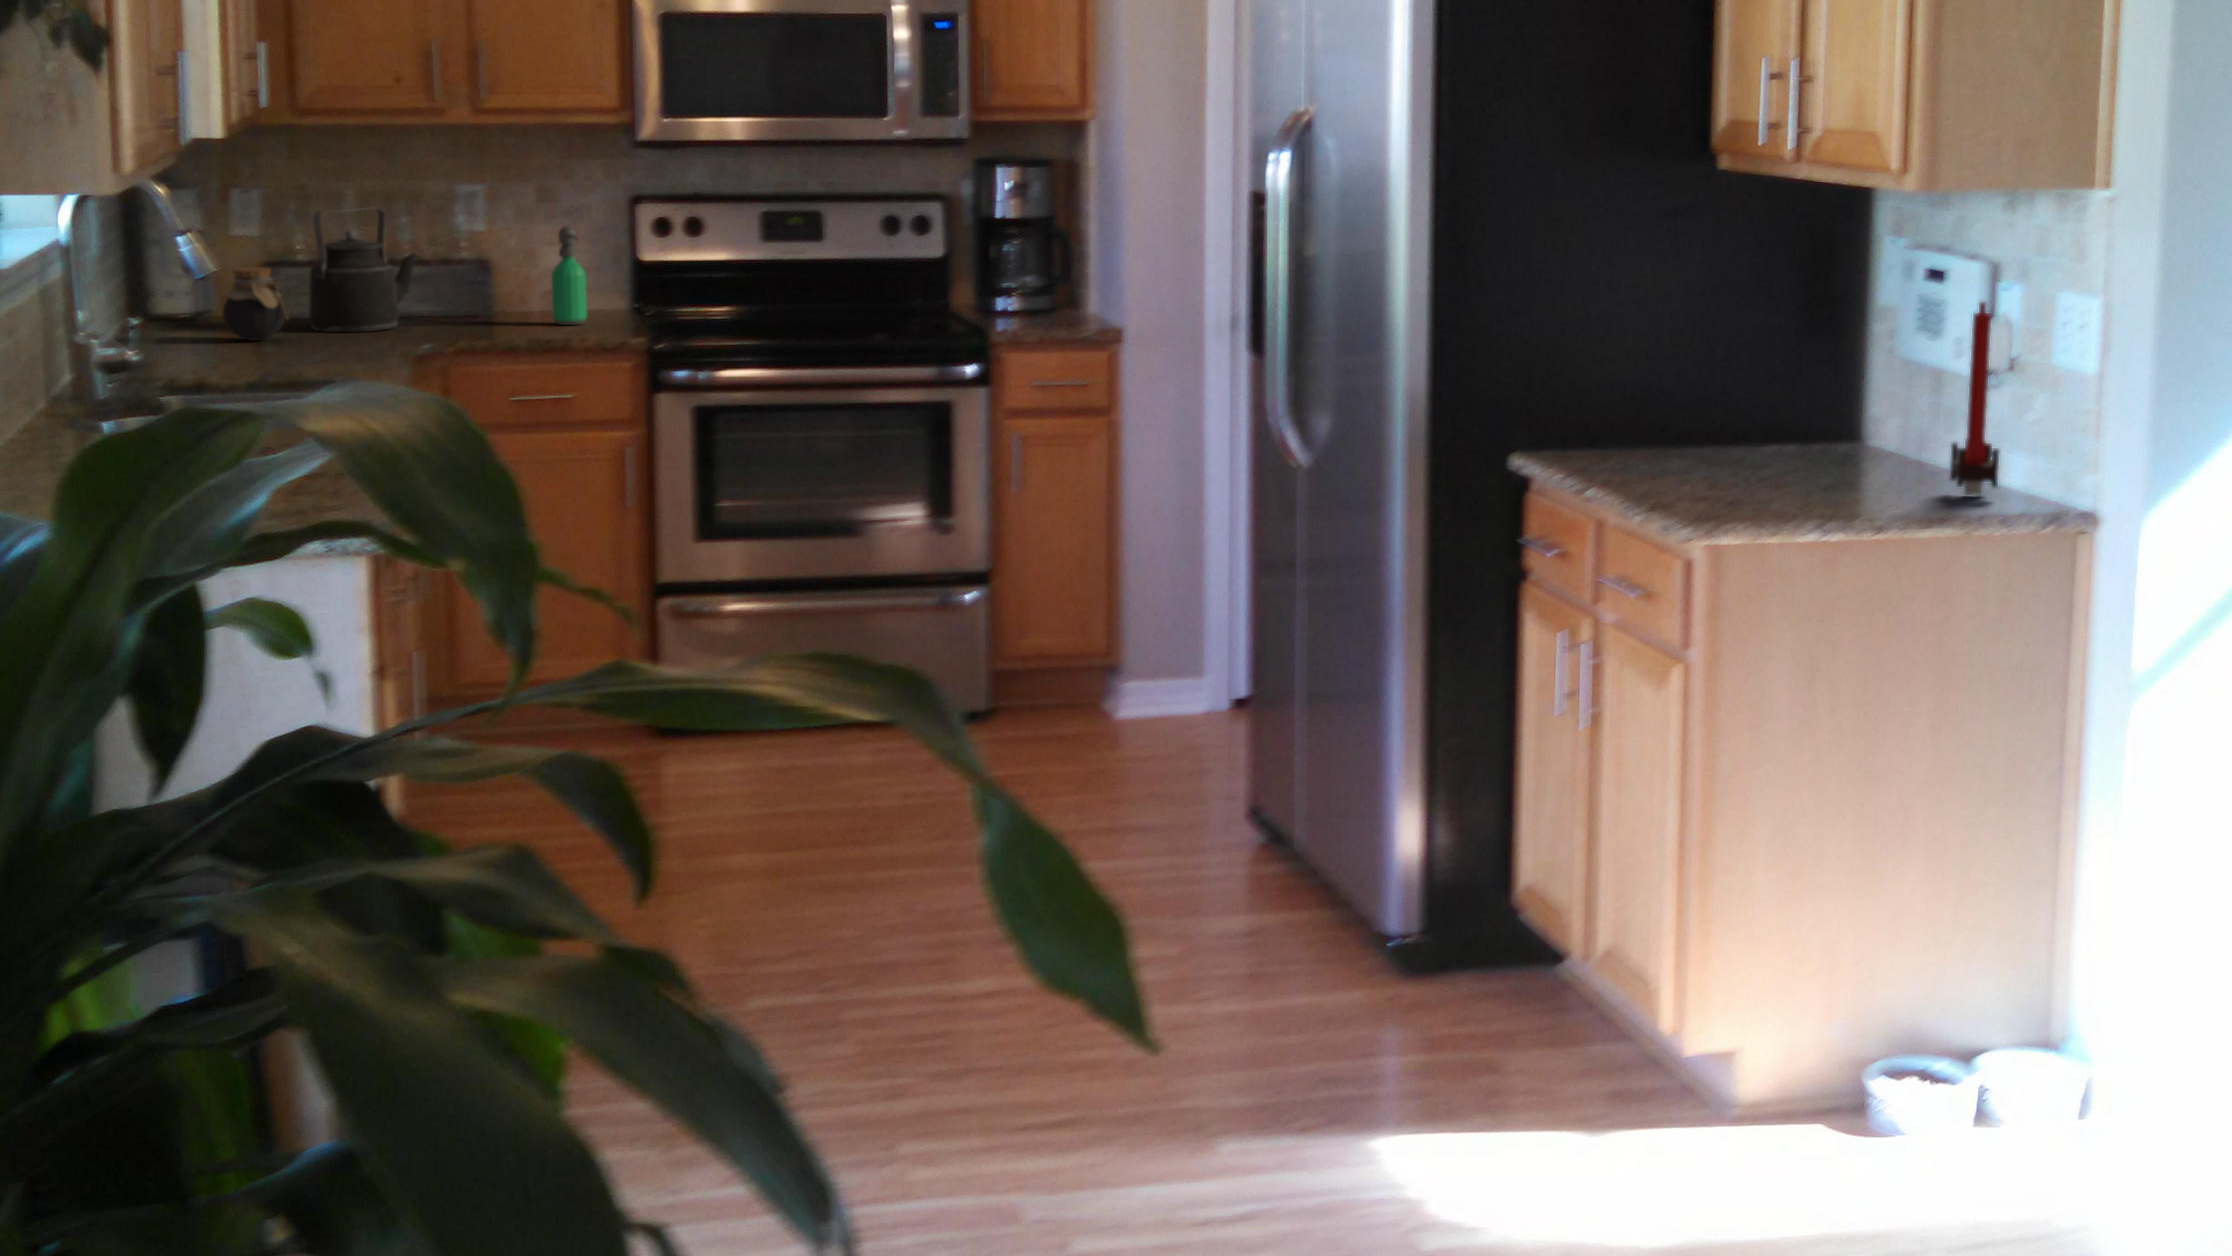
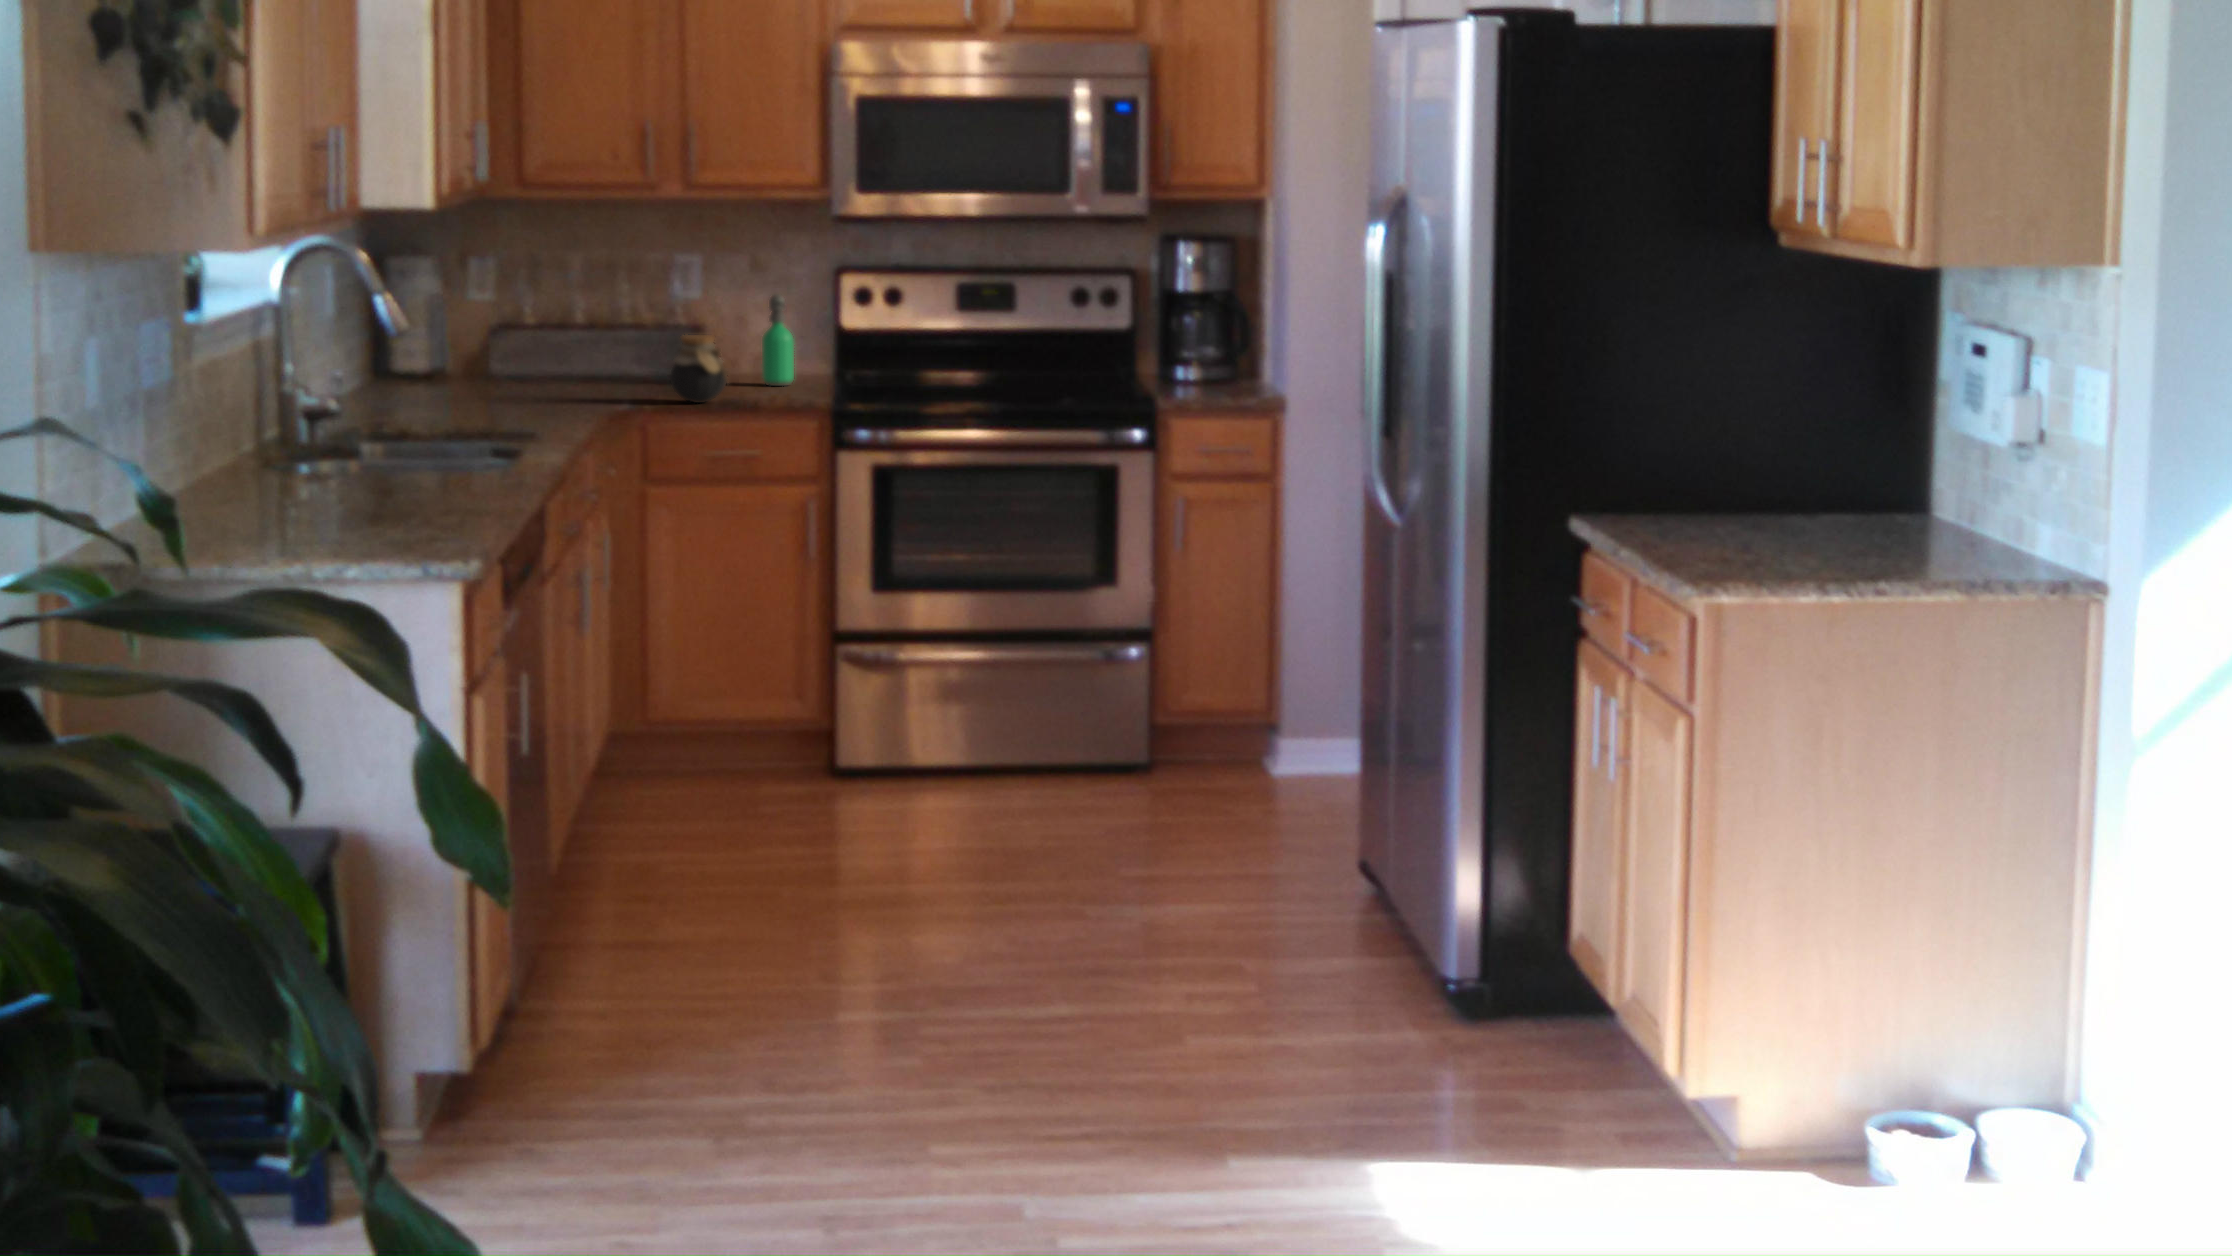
kettle: present [309,207,418,332] -> none [541,275,645,389]
jar: present [223,267,288,340] -> present [670,335,728,403]
candle: present [1950,301,2000,496] -> none [1975,376,2019,567]

